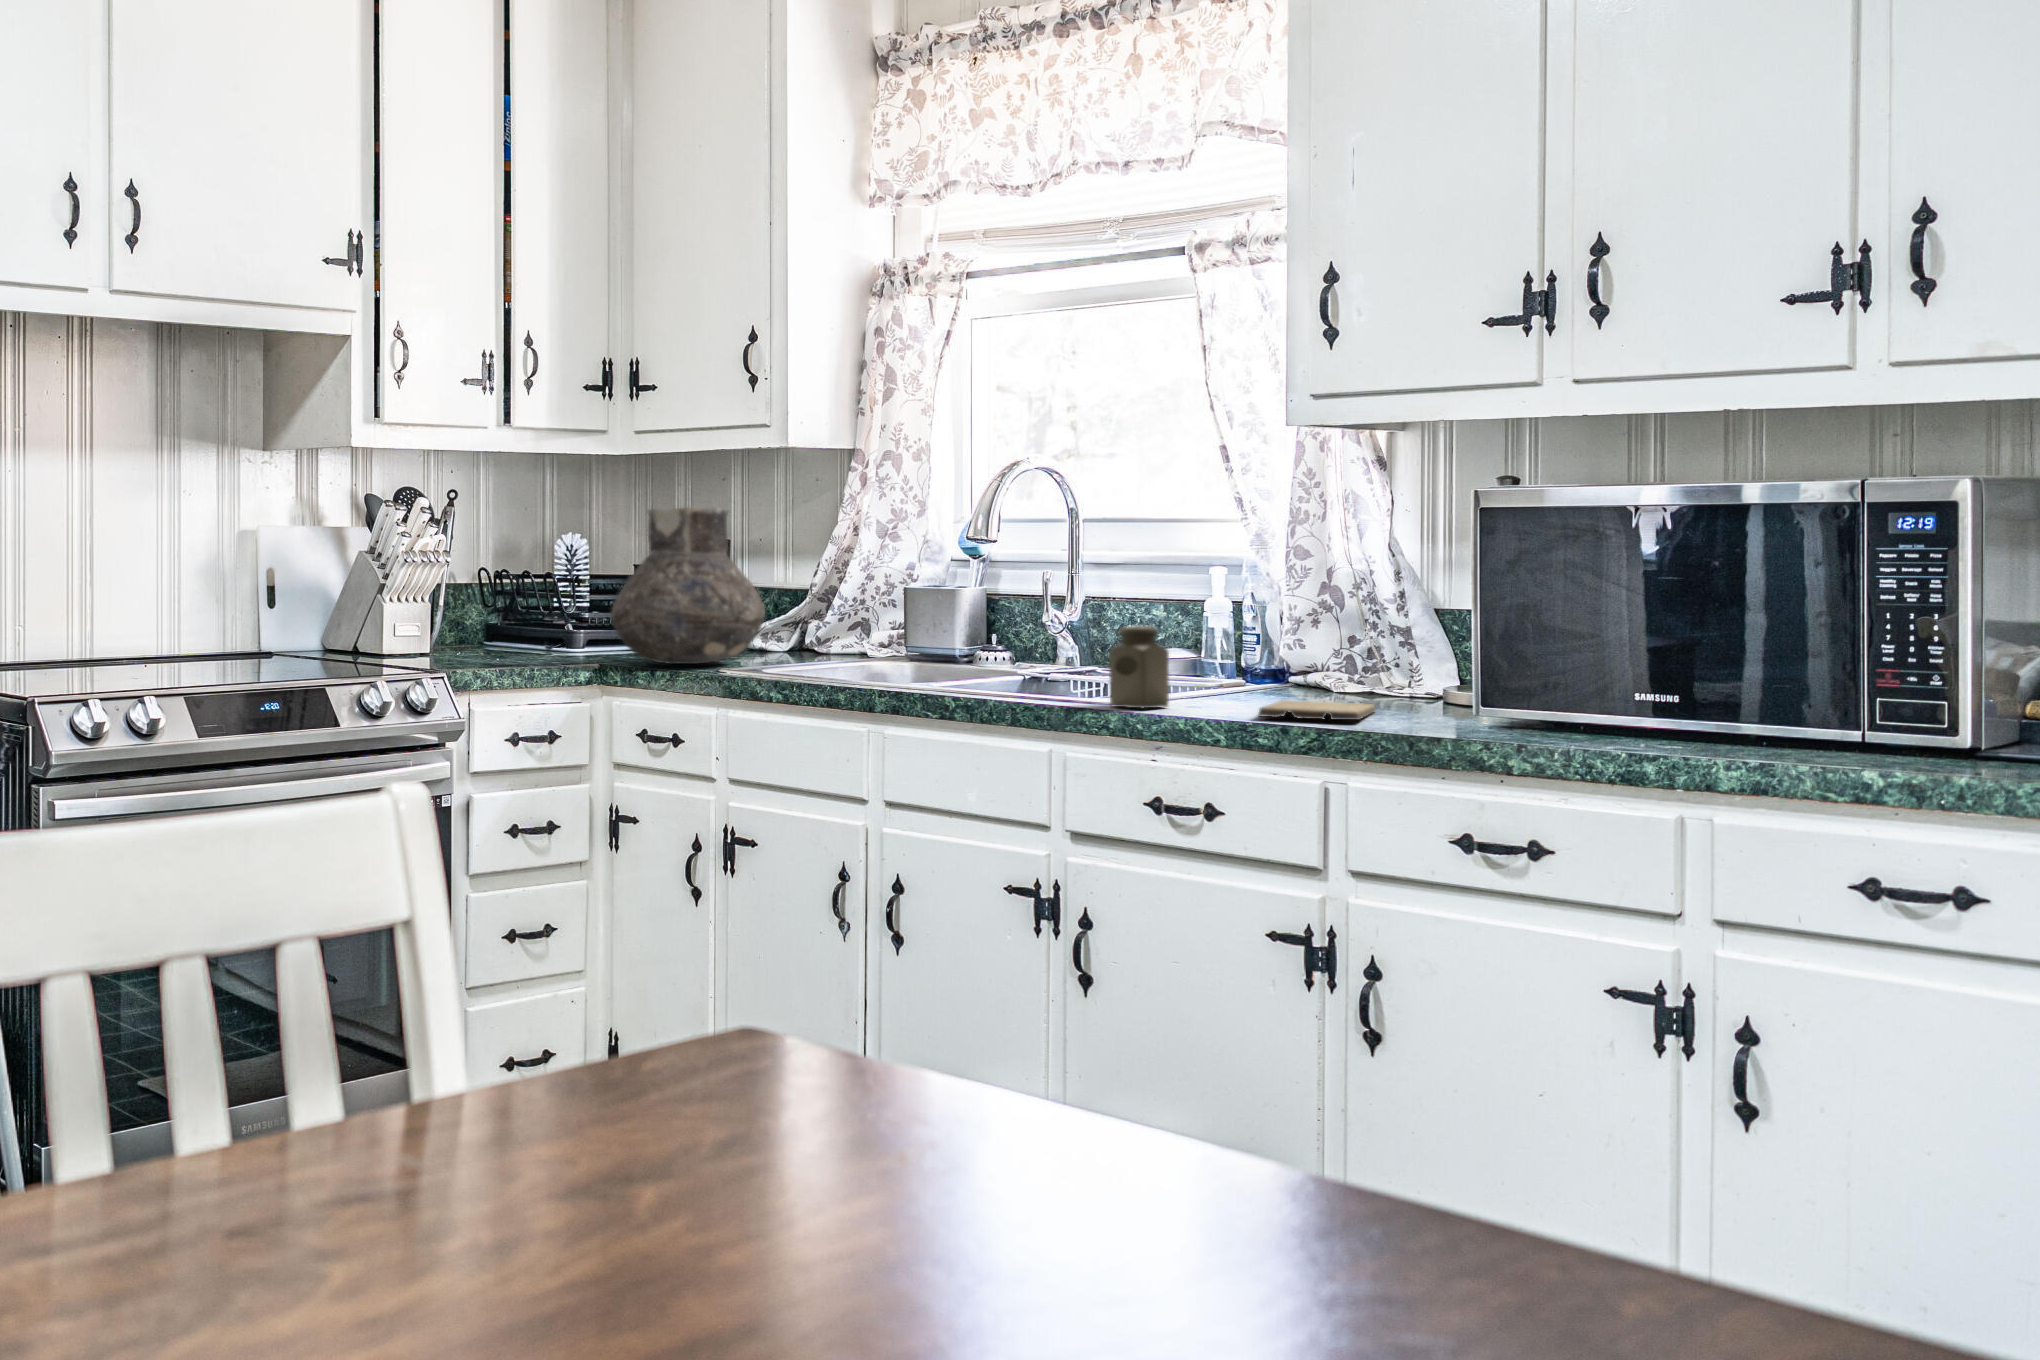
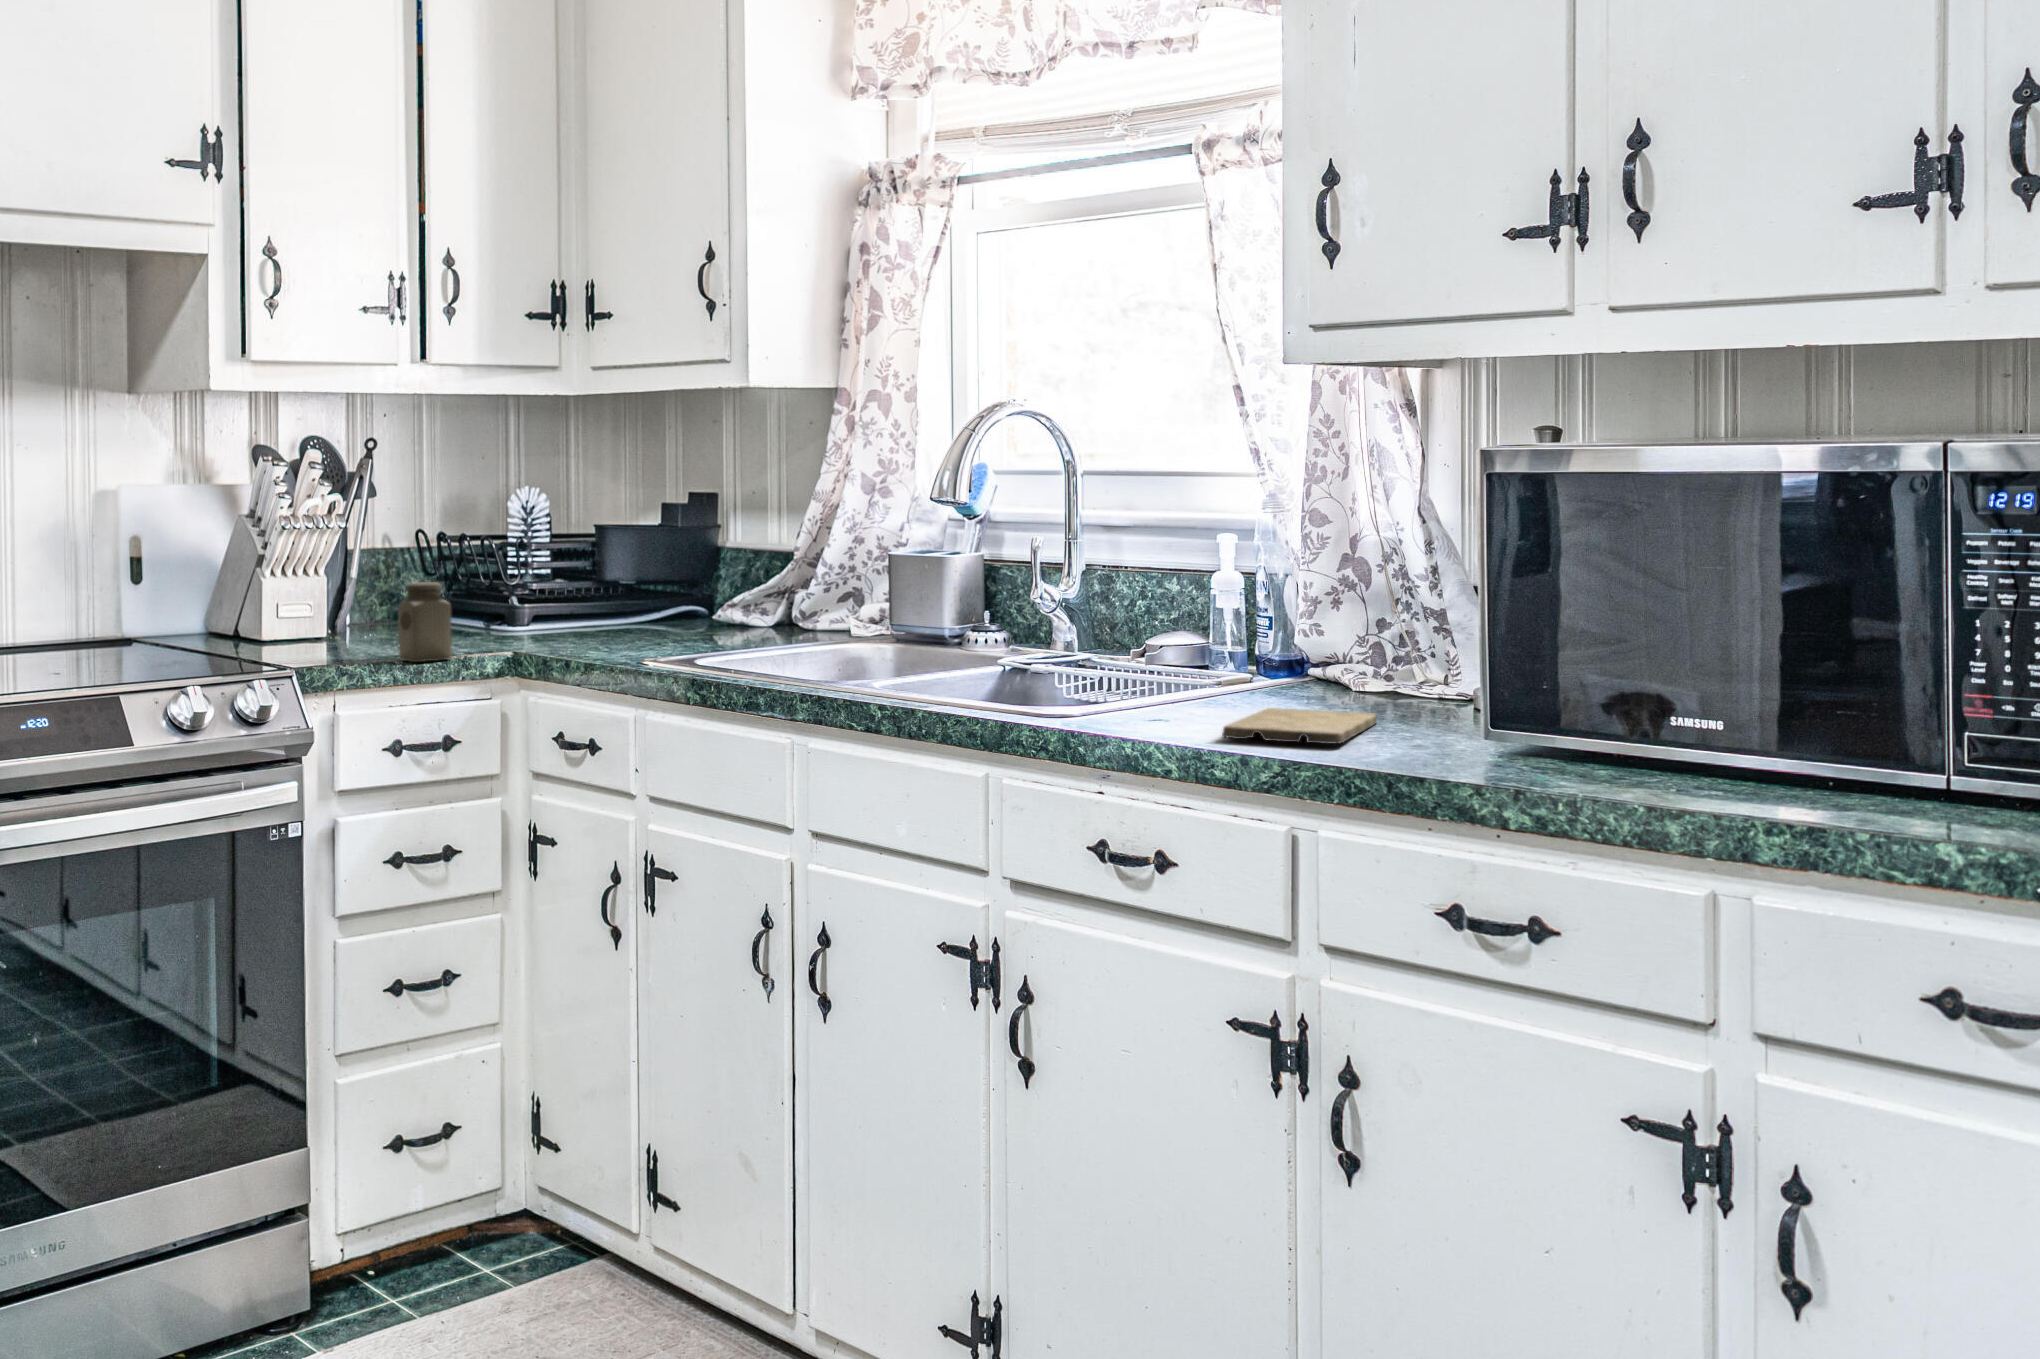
vase: present [612,507,765,664] -> none [526,461,714,650]
salt shaker: present [1109,626,1169,708] -> present [398,582,452,662]

